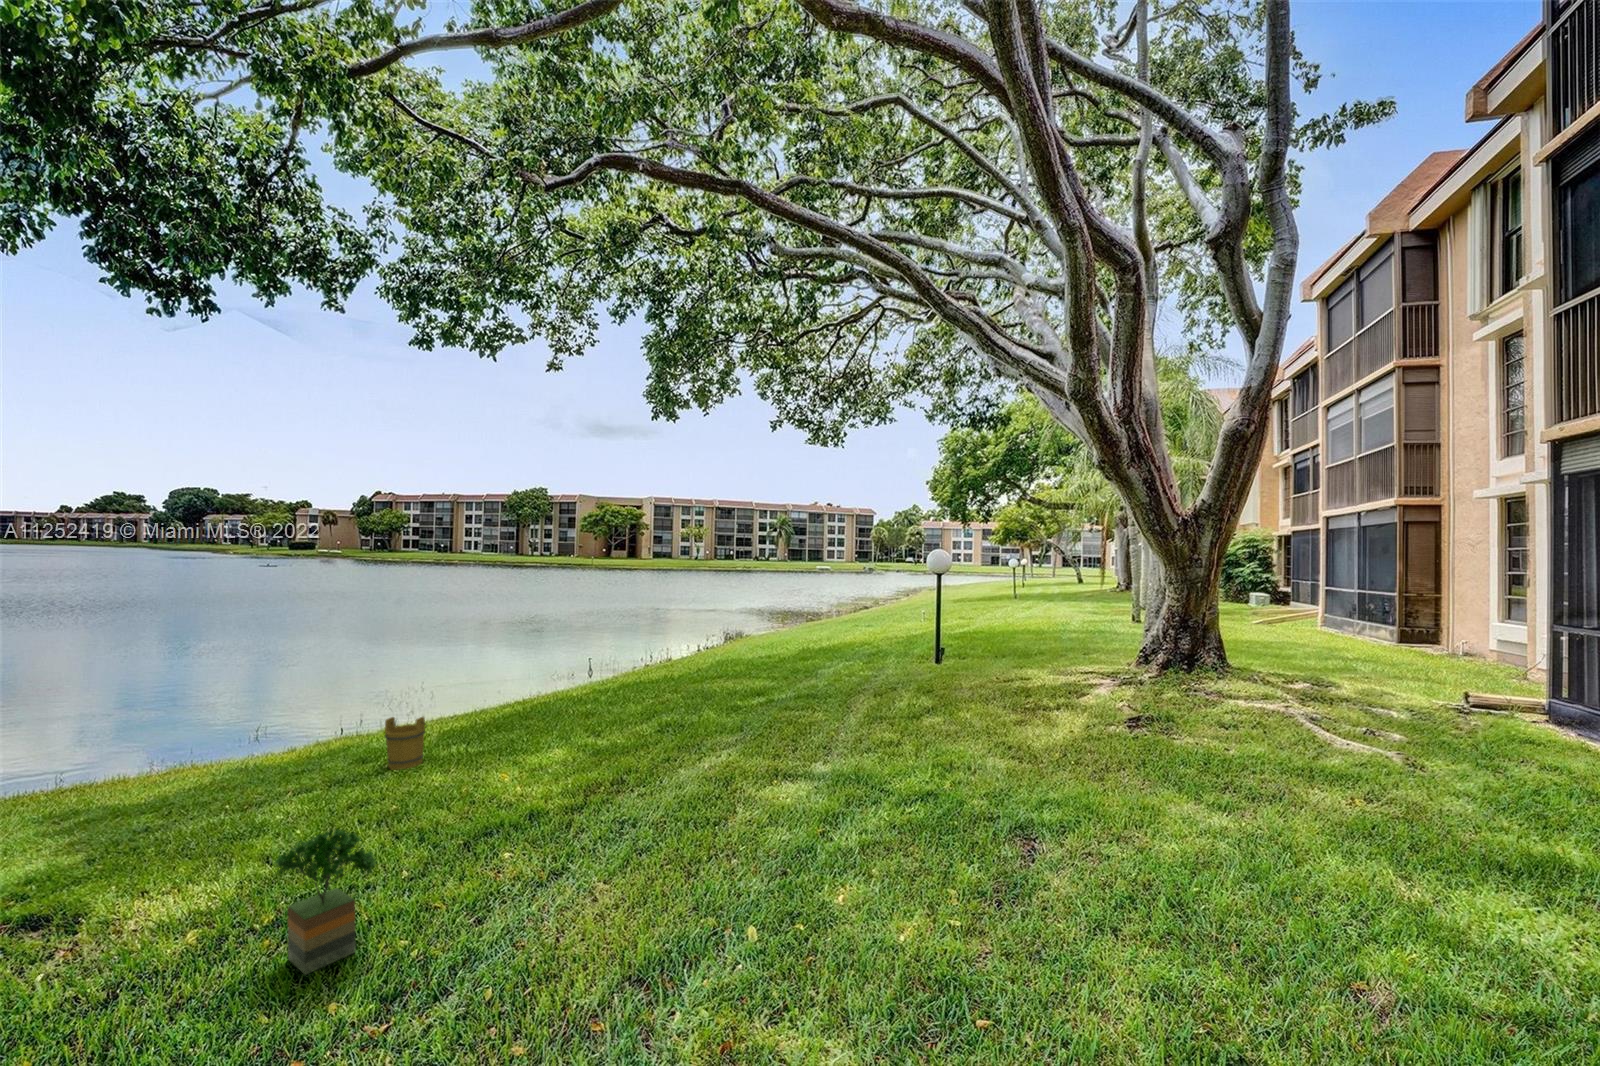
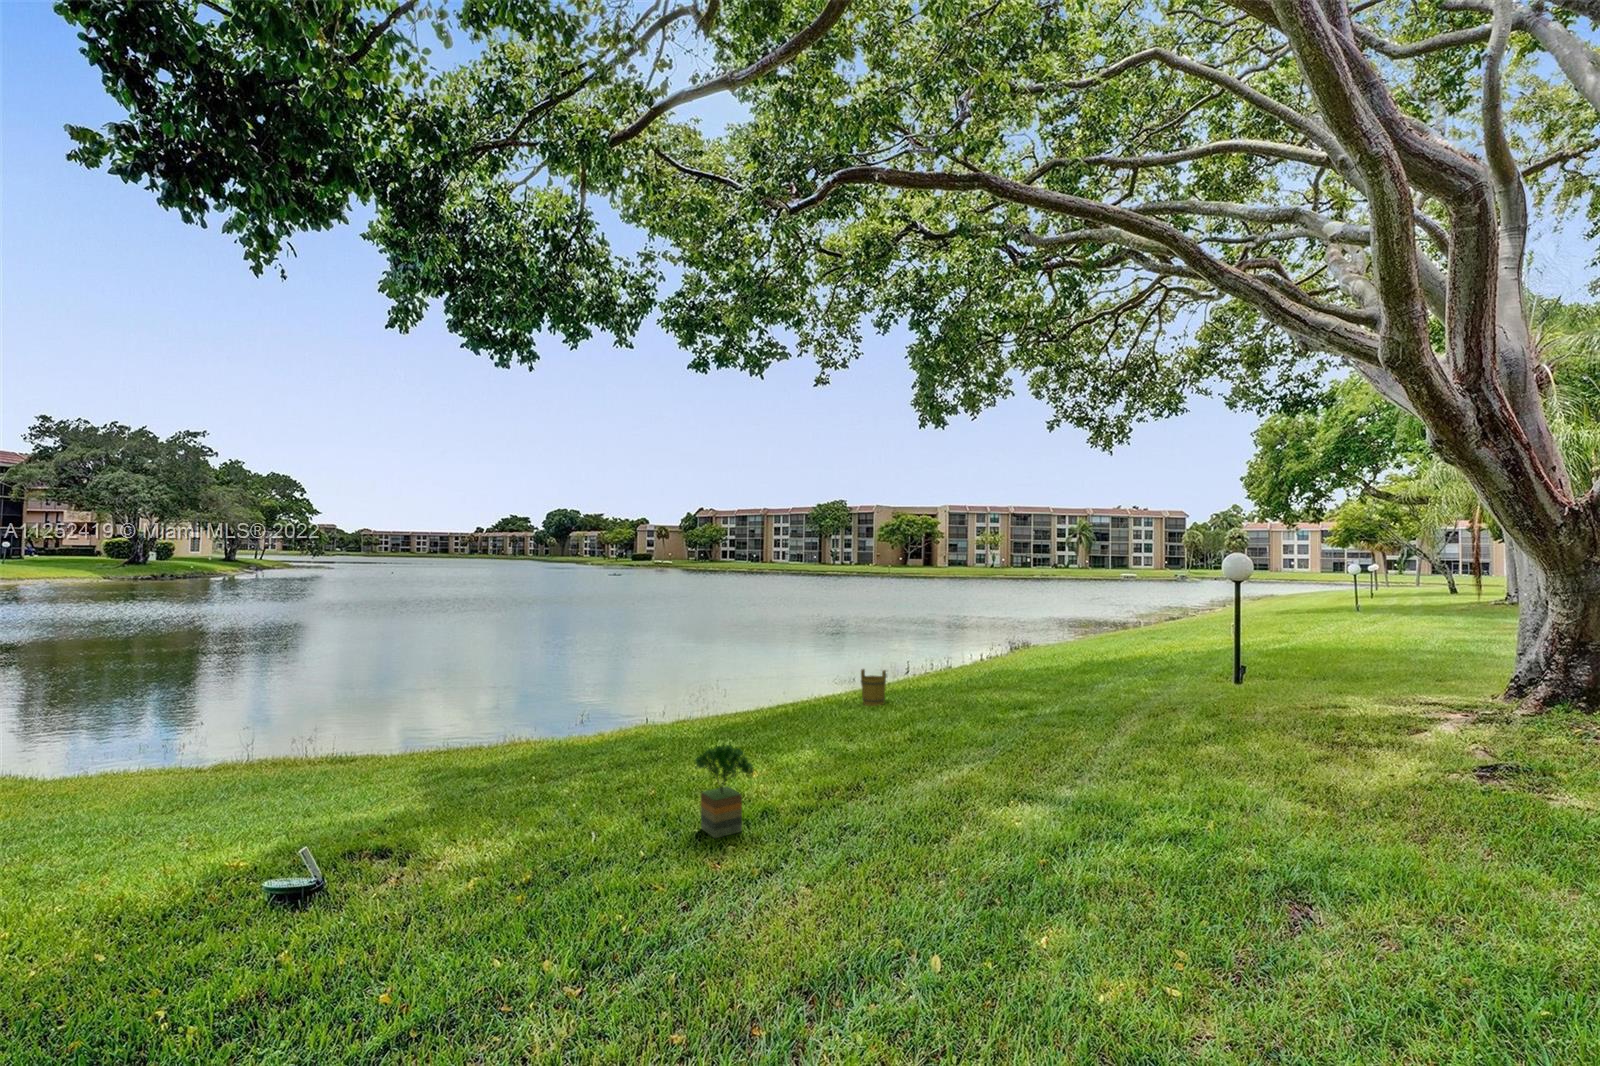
bucket: present [384,717,426,770] -> present [861,669,887,706]

